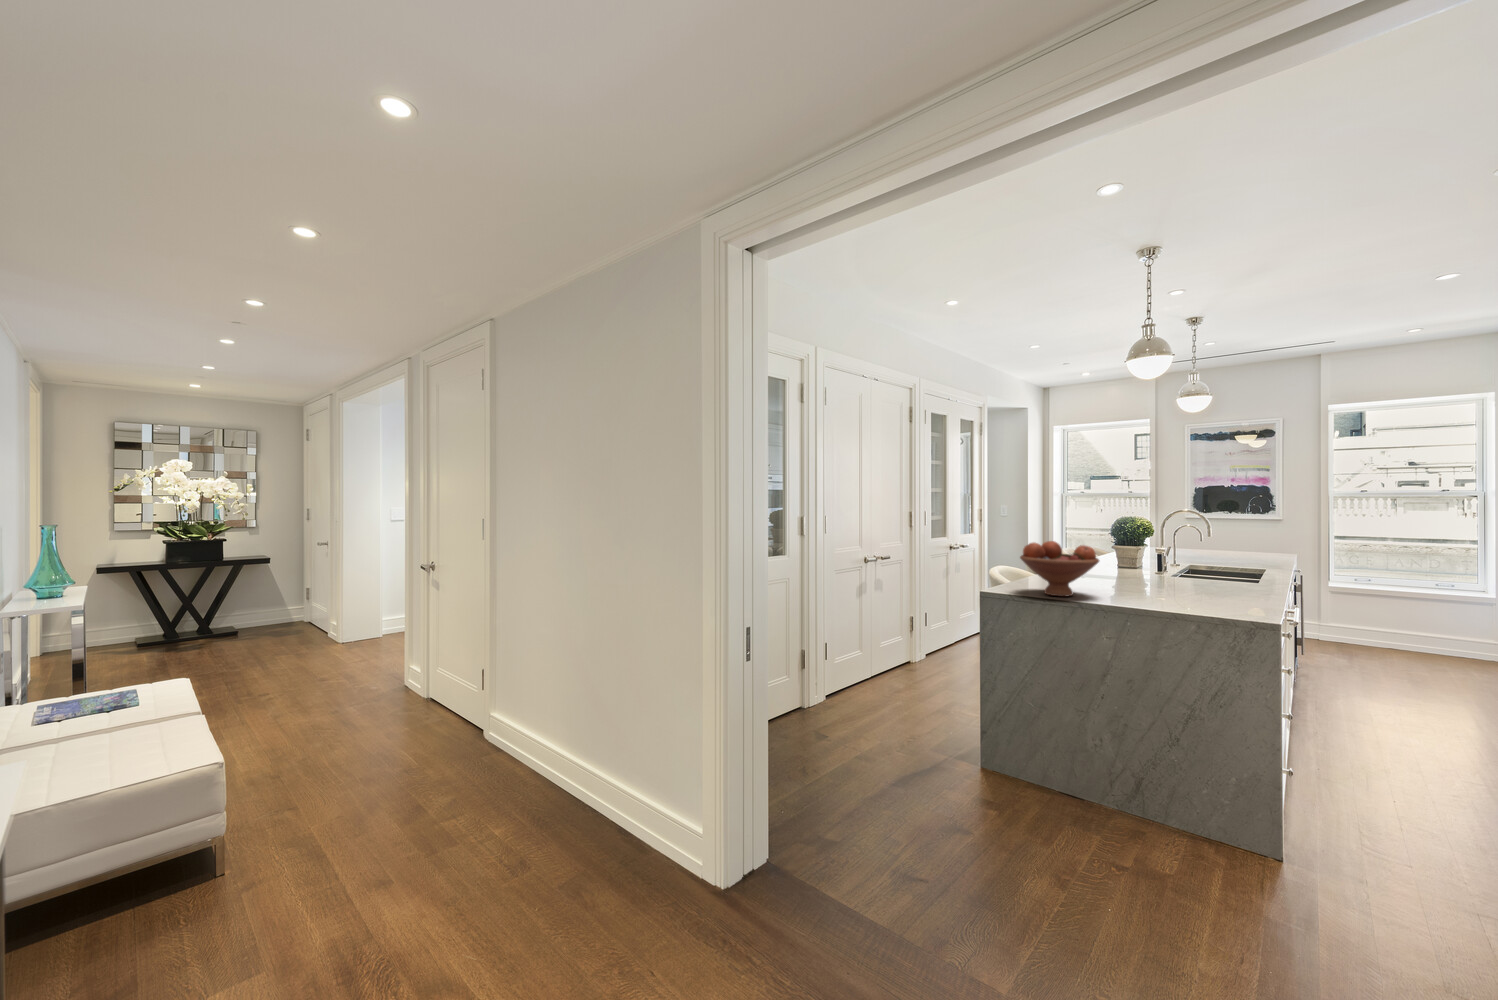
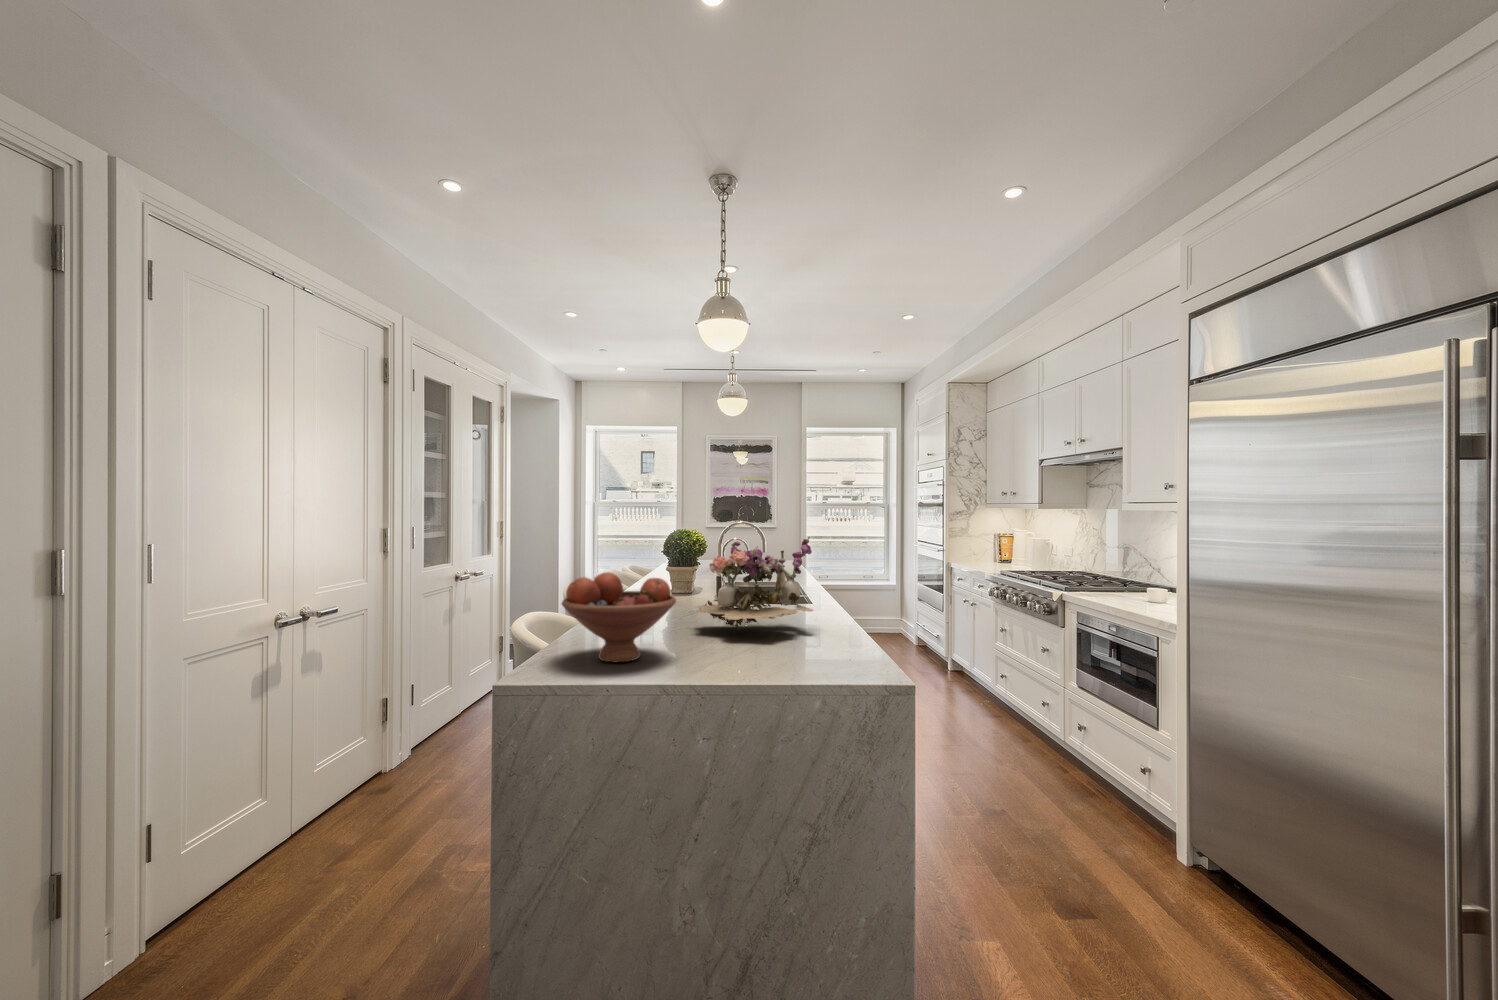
flower arrangement: none [1123,522,1233,591] -> present [696,537,813,629]

